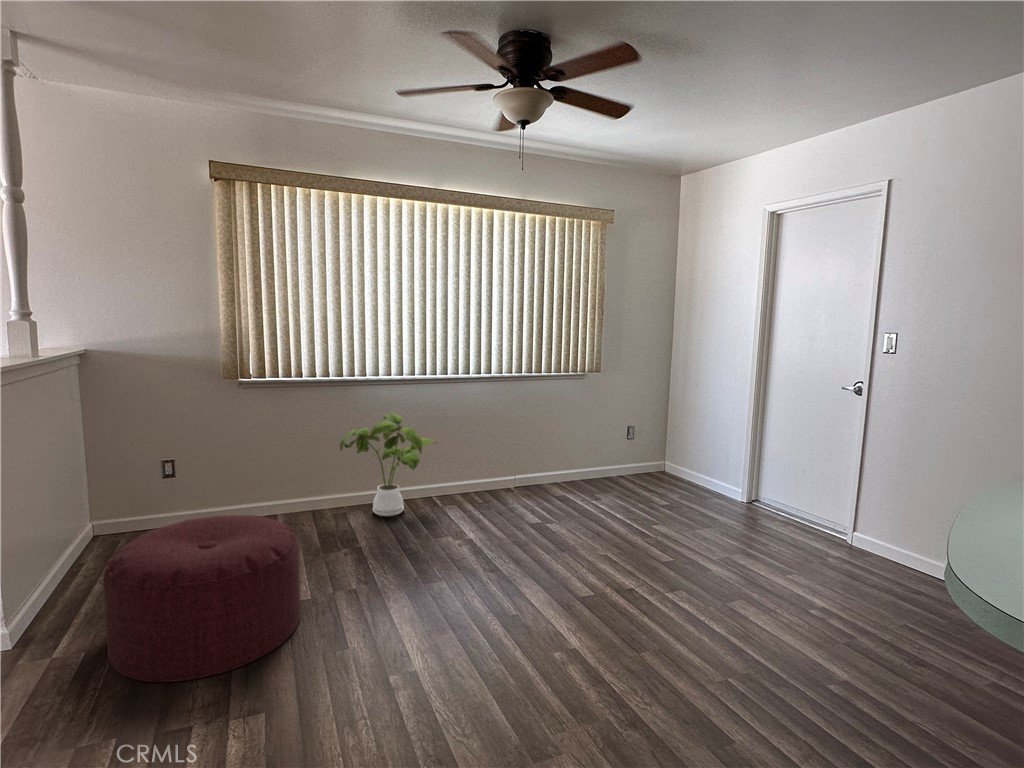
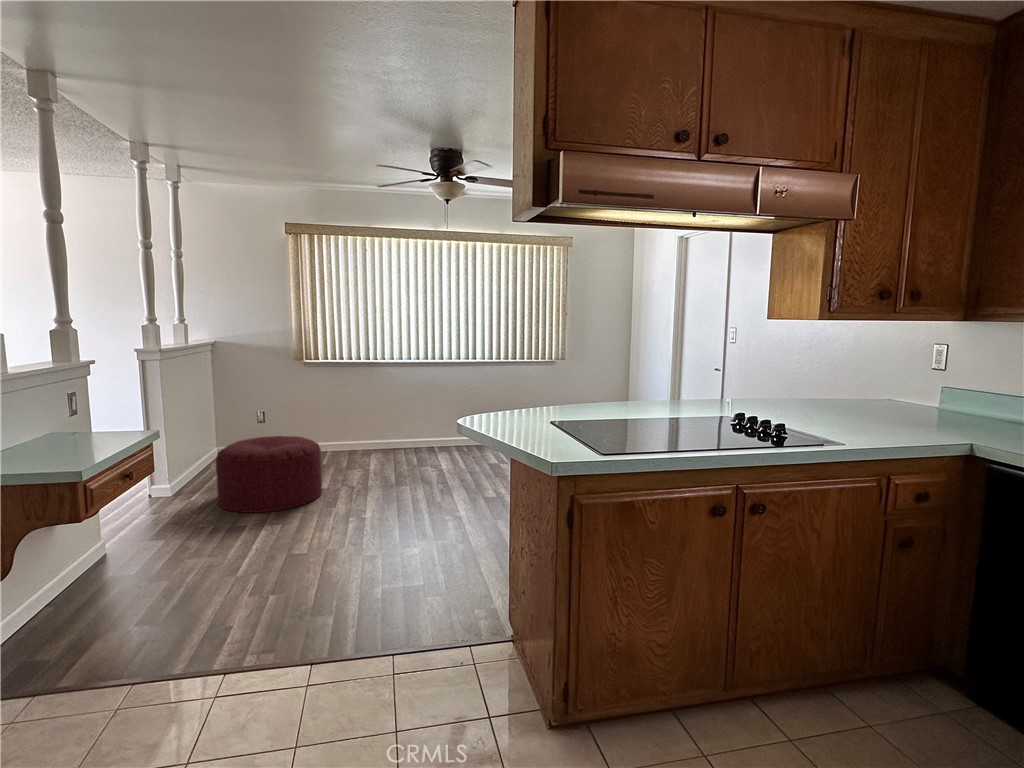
house plant: present [340,414,436,516] -> none [366,384,435,455]

